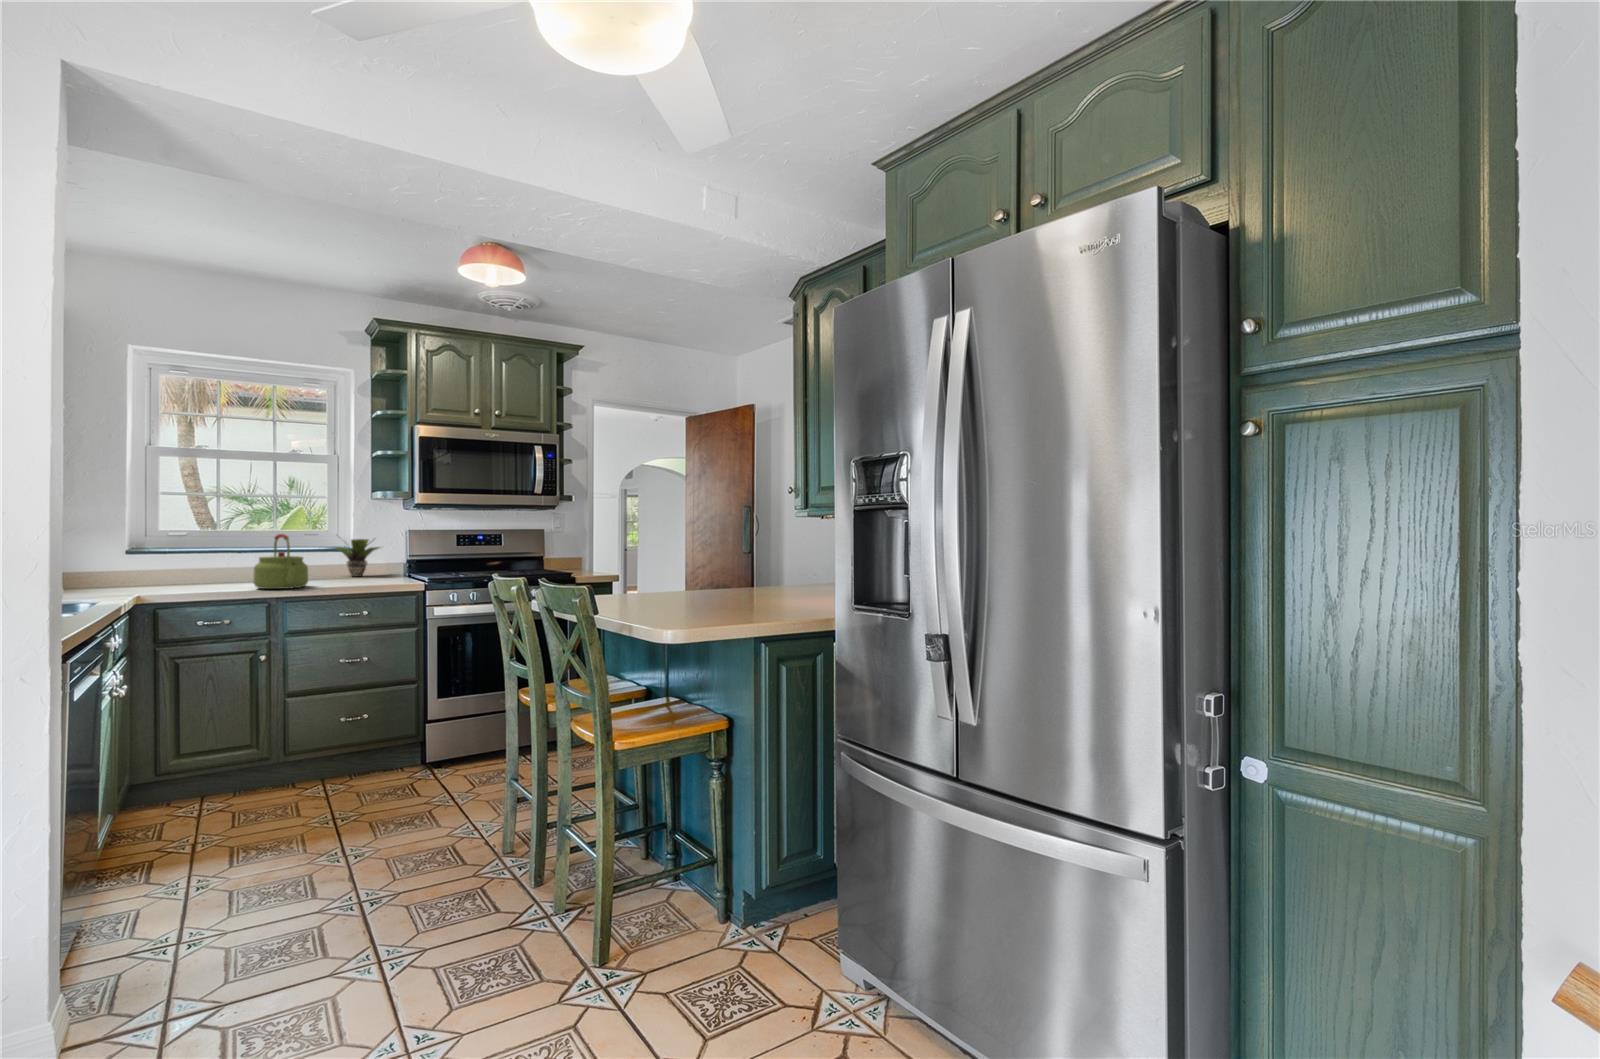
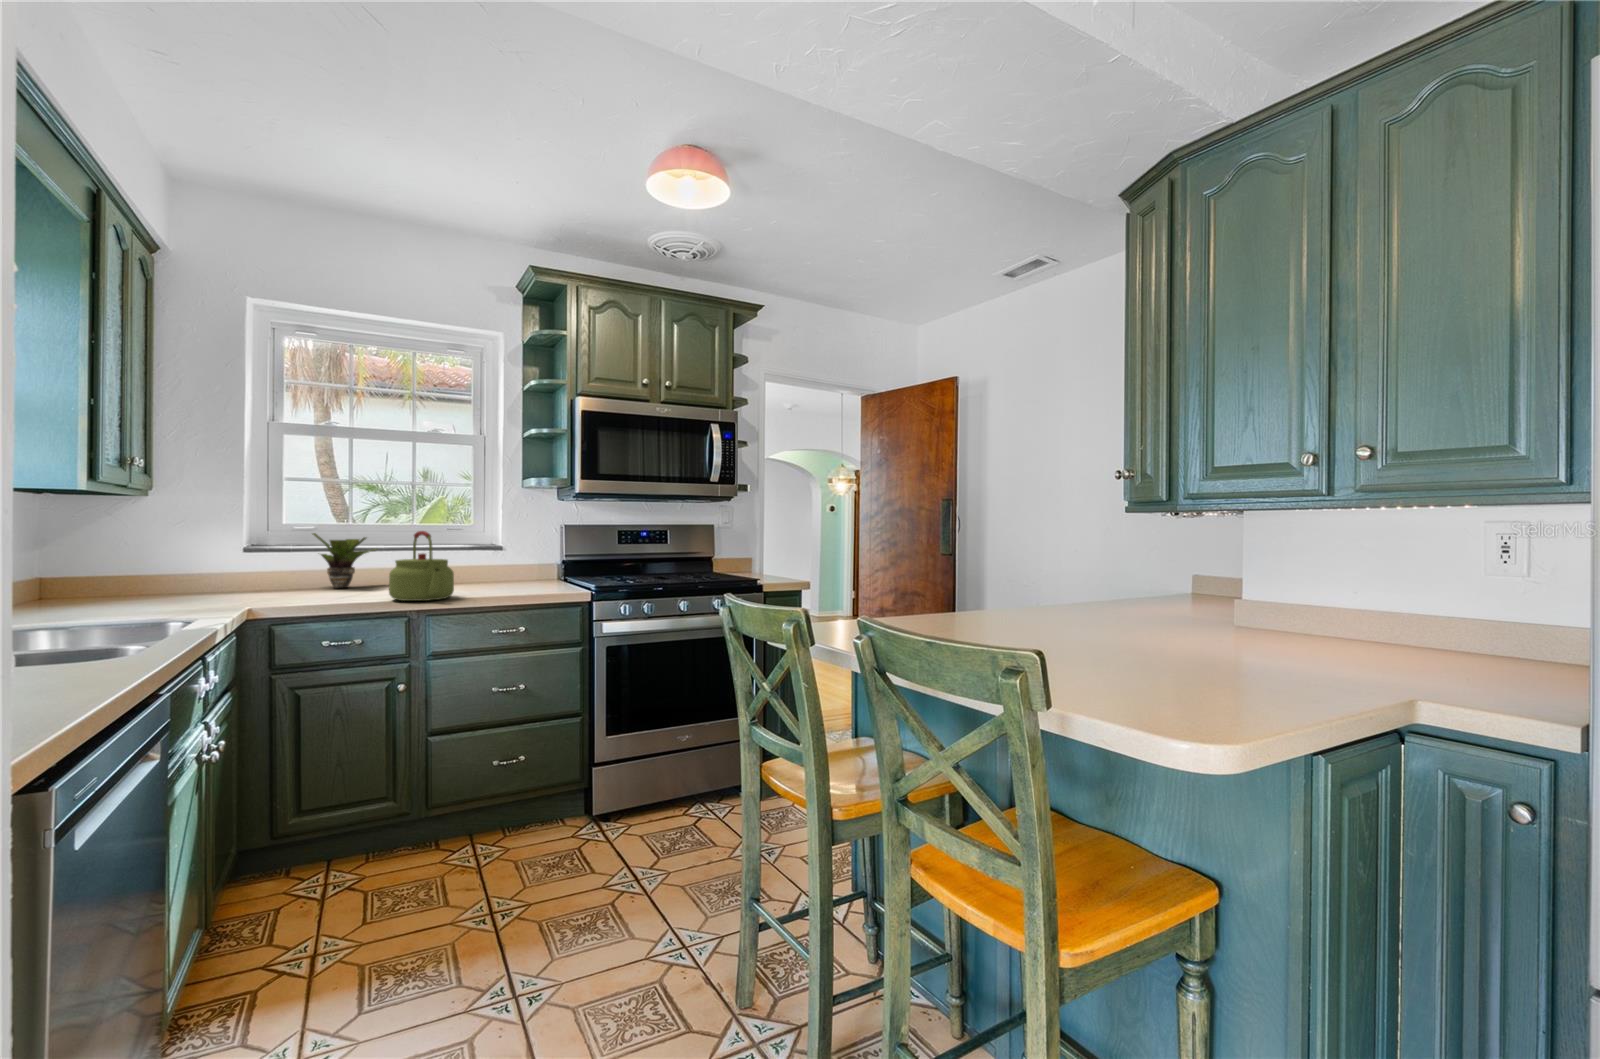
potted plant: present [335,539,380,577] -> present [312,533,375,588]

